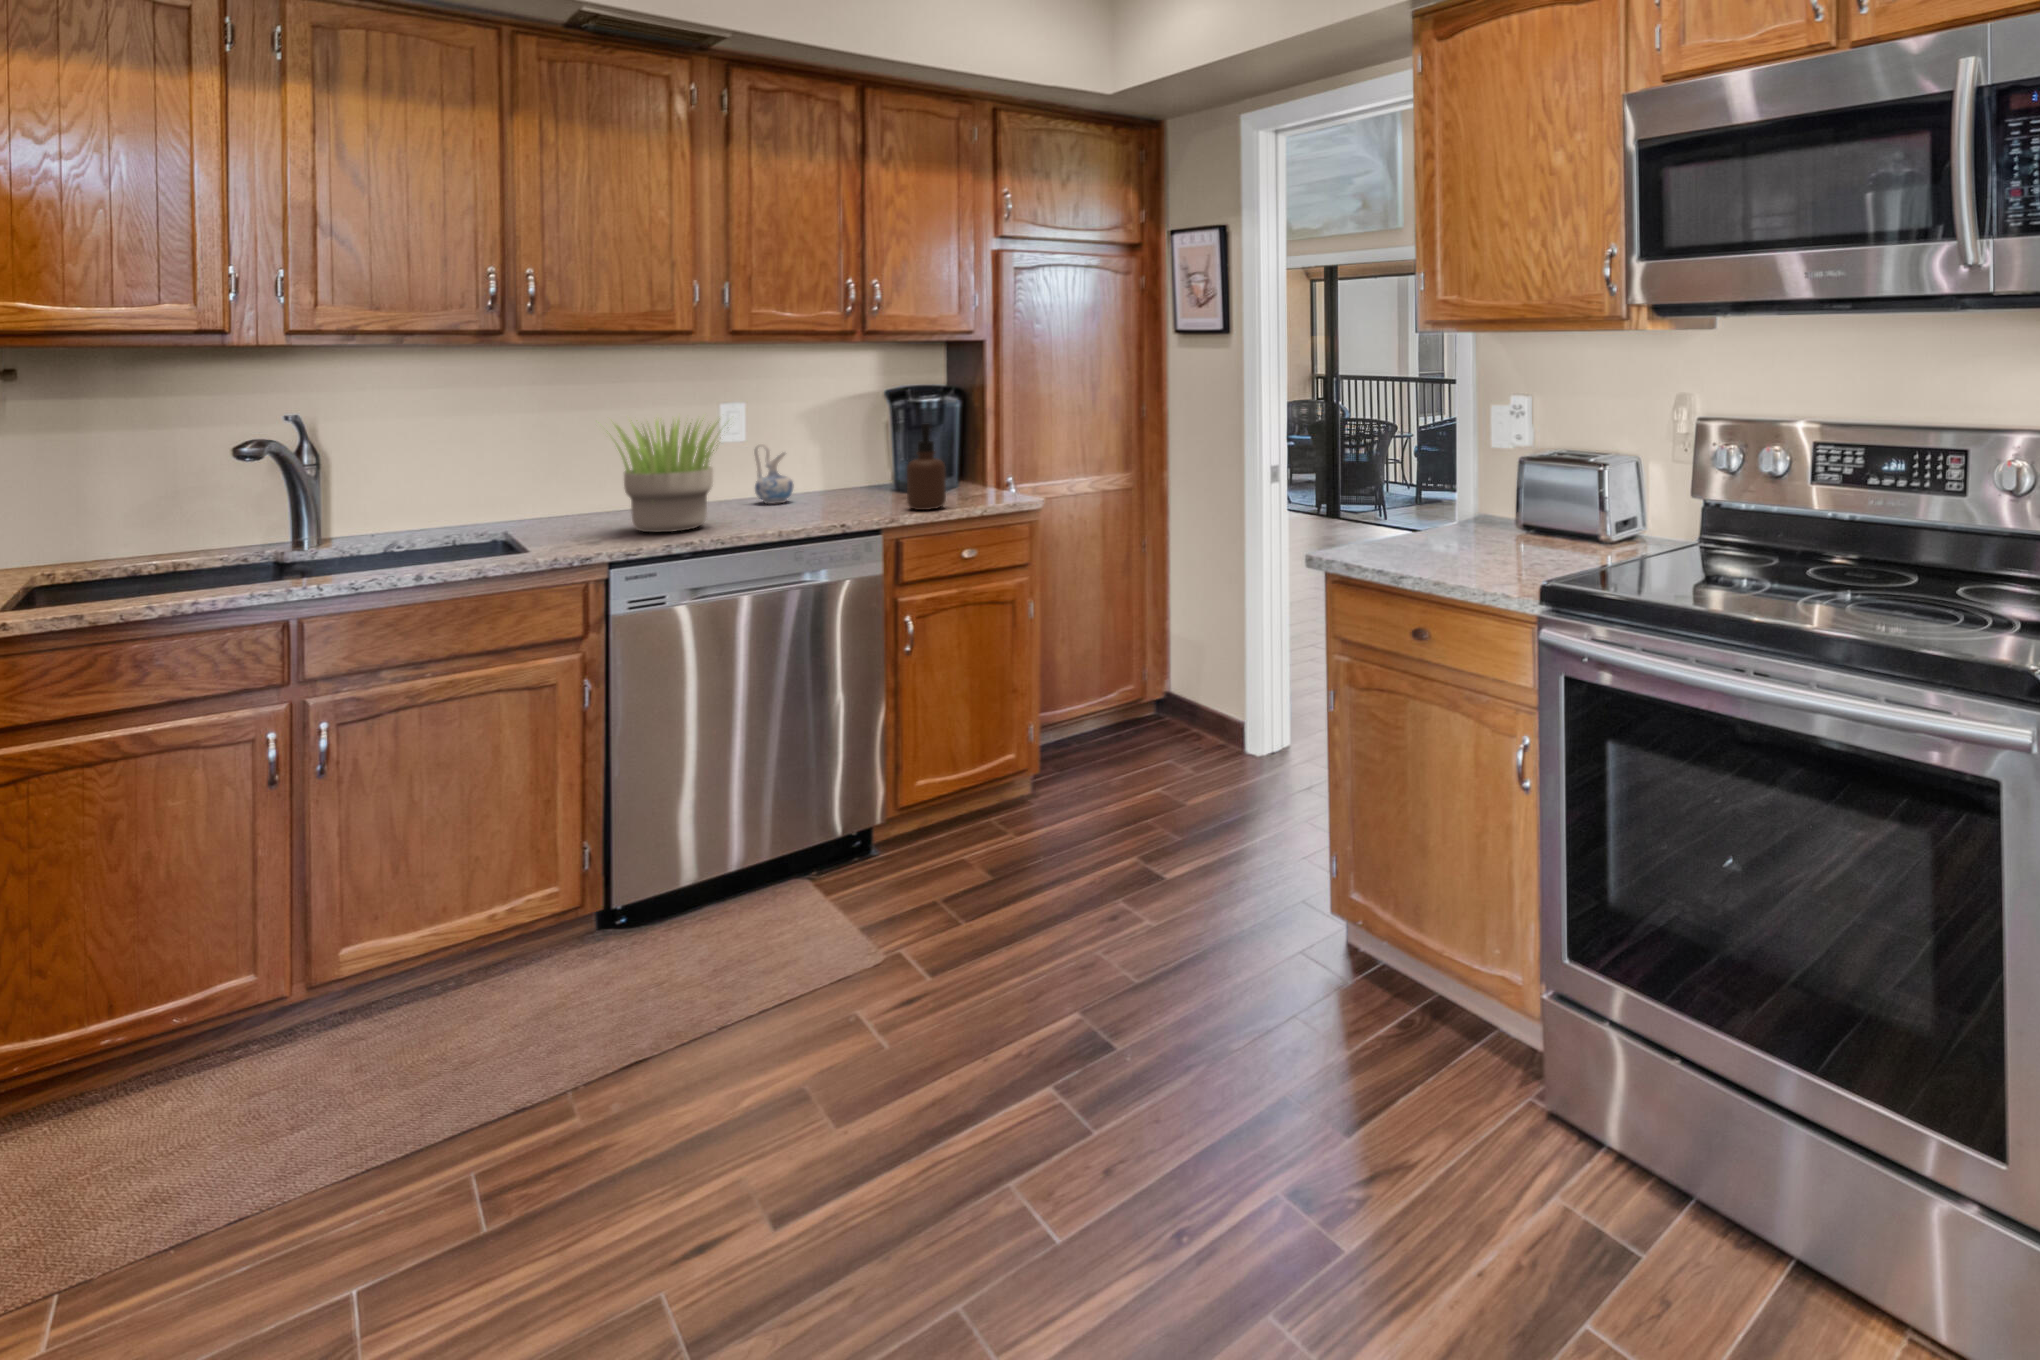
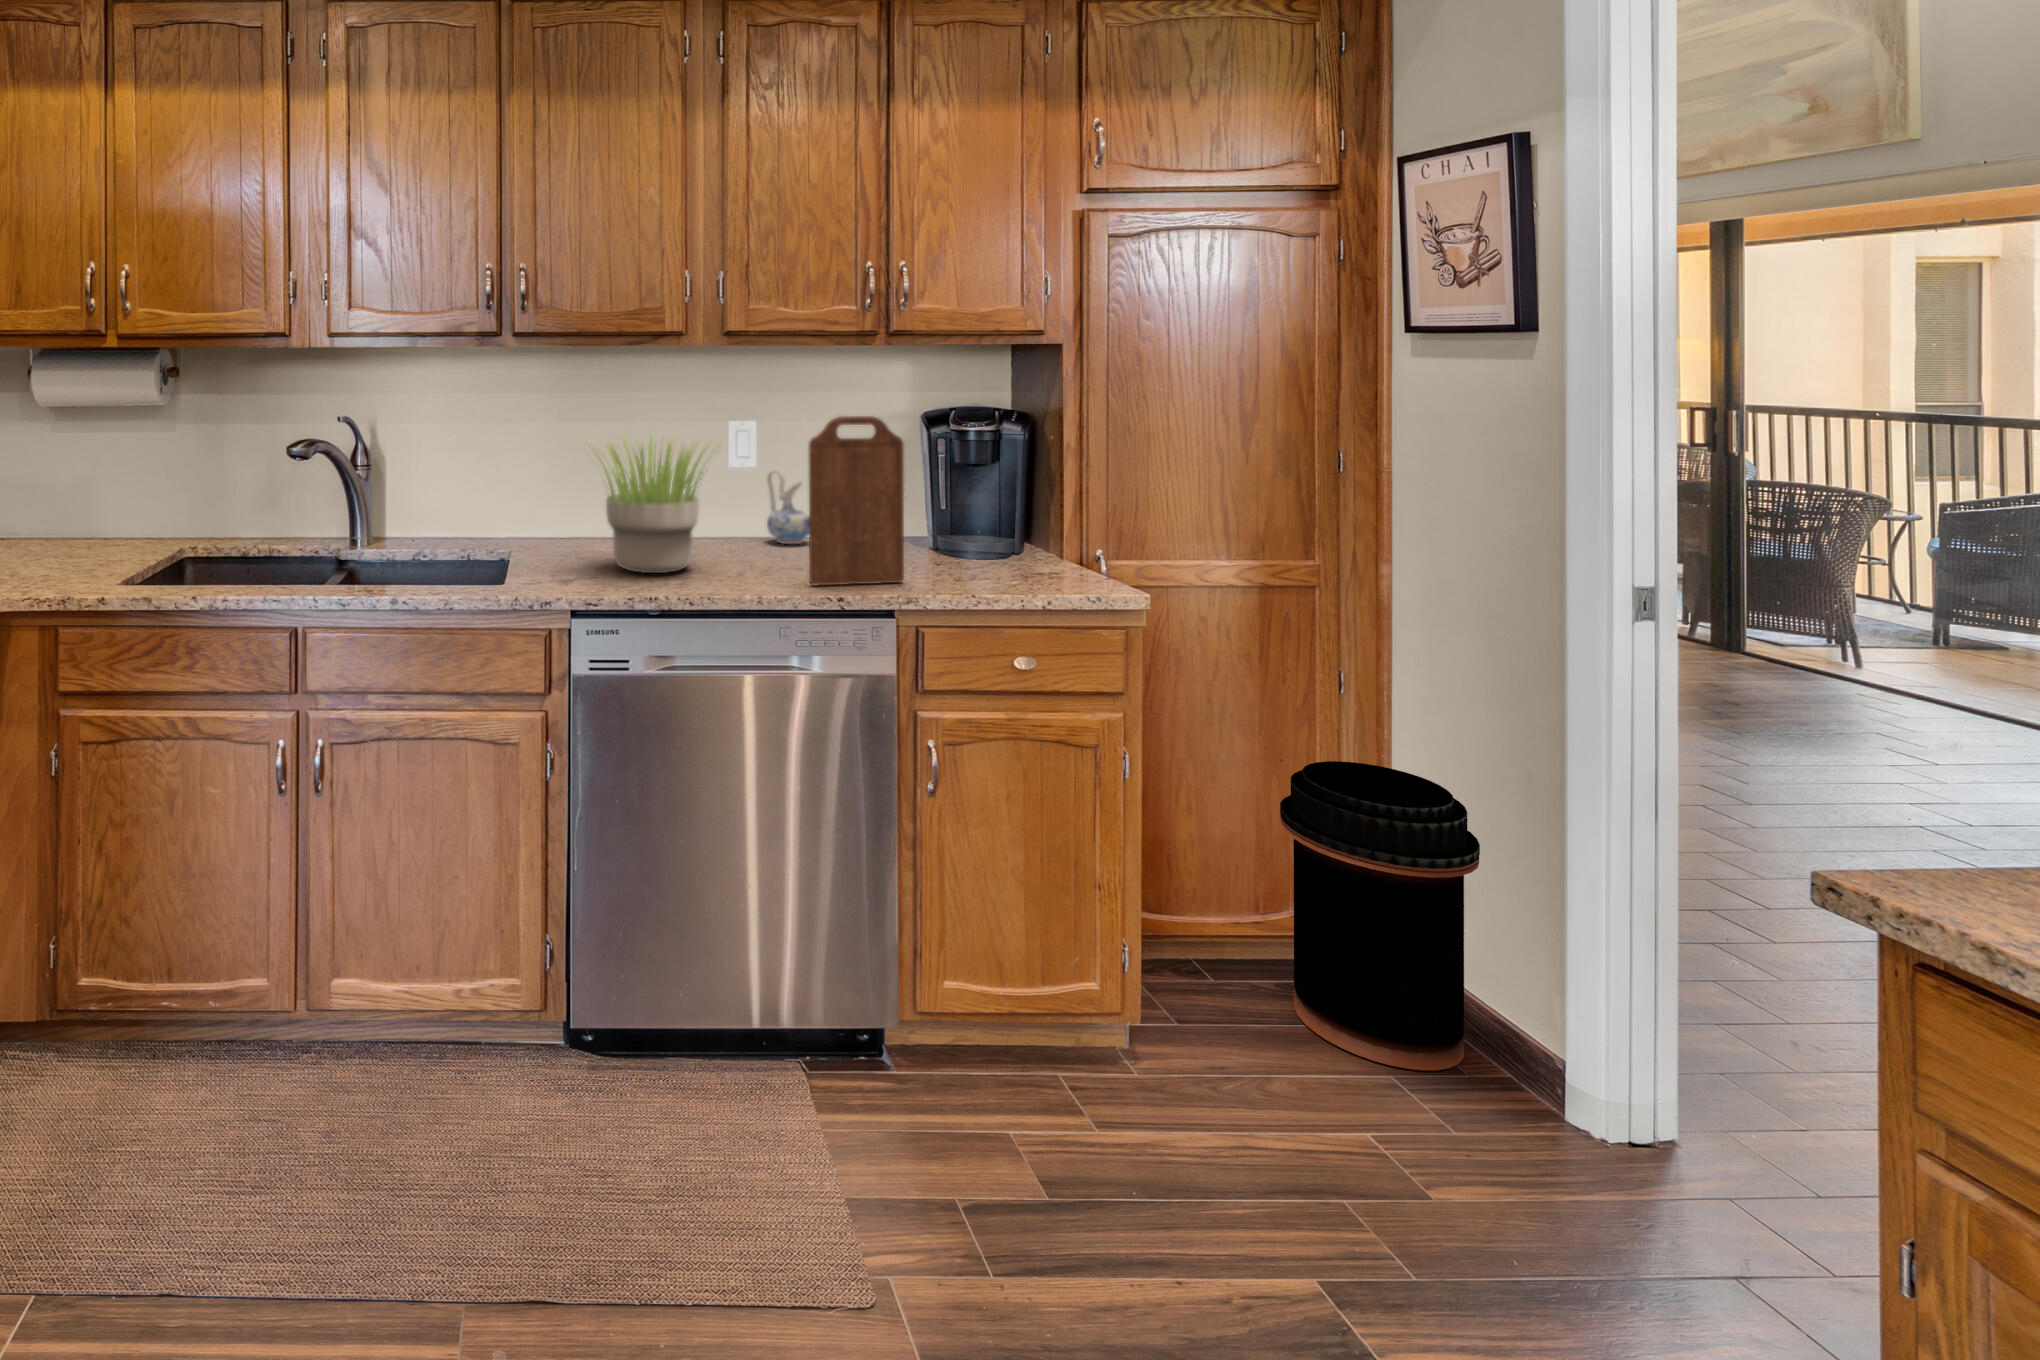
cutting board: none [813,393,885,523] -> present [809,416,904,585]
soap dispenser: present [907,424,946,510] -> none [939,461,994,583]
trash can: none [1114,597,1210,765] -> present [1280,761,1480,1070]

